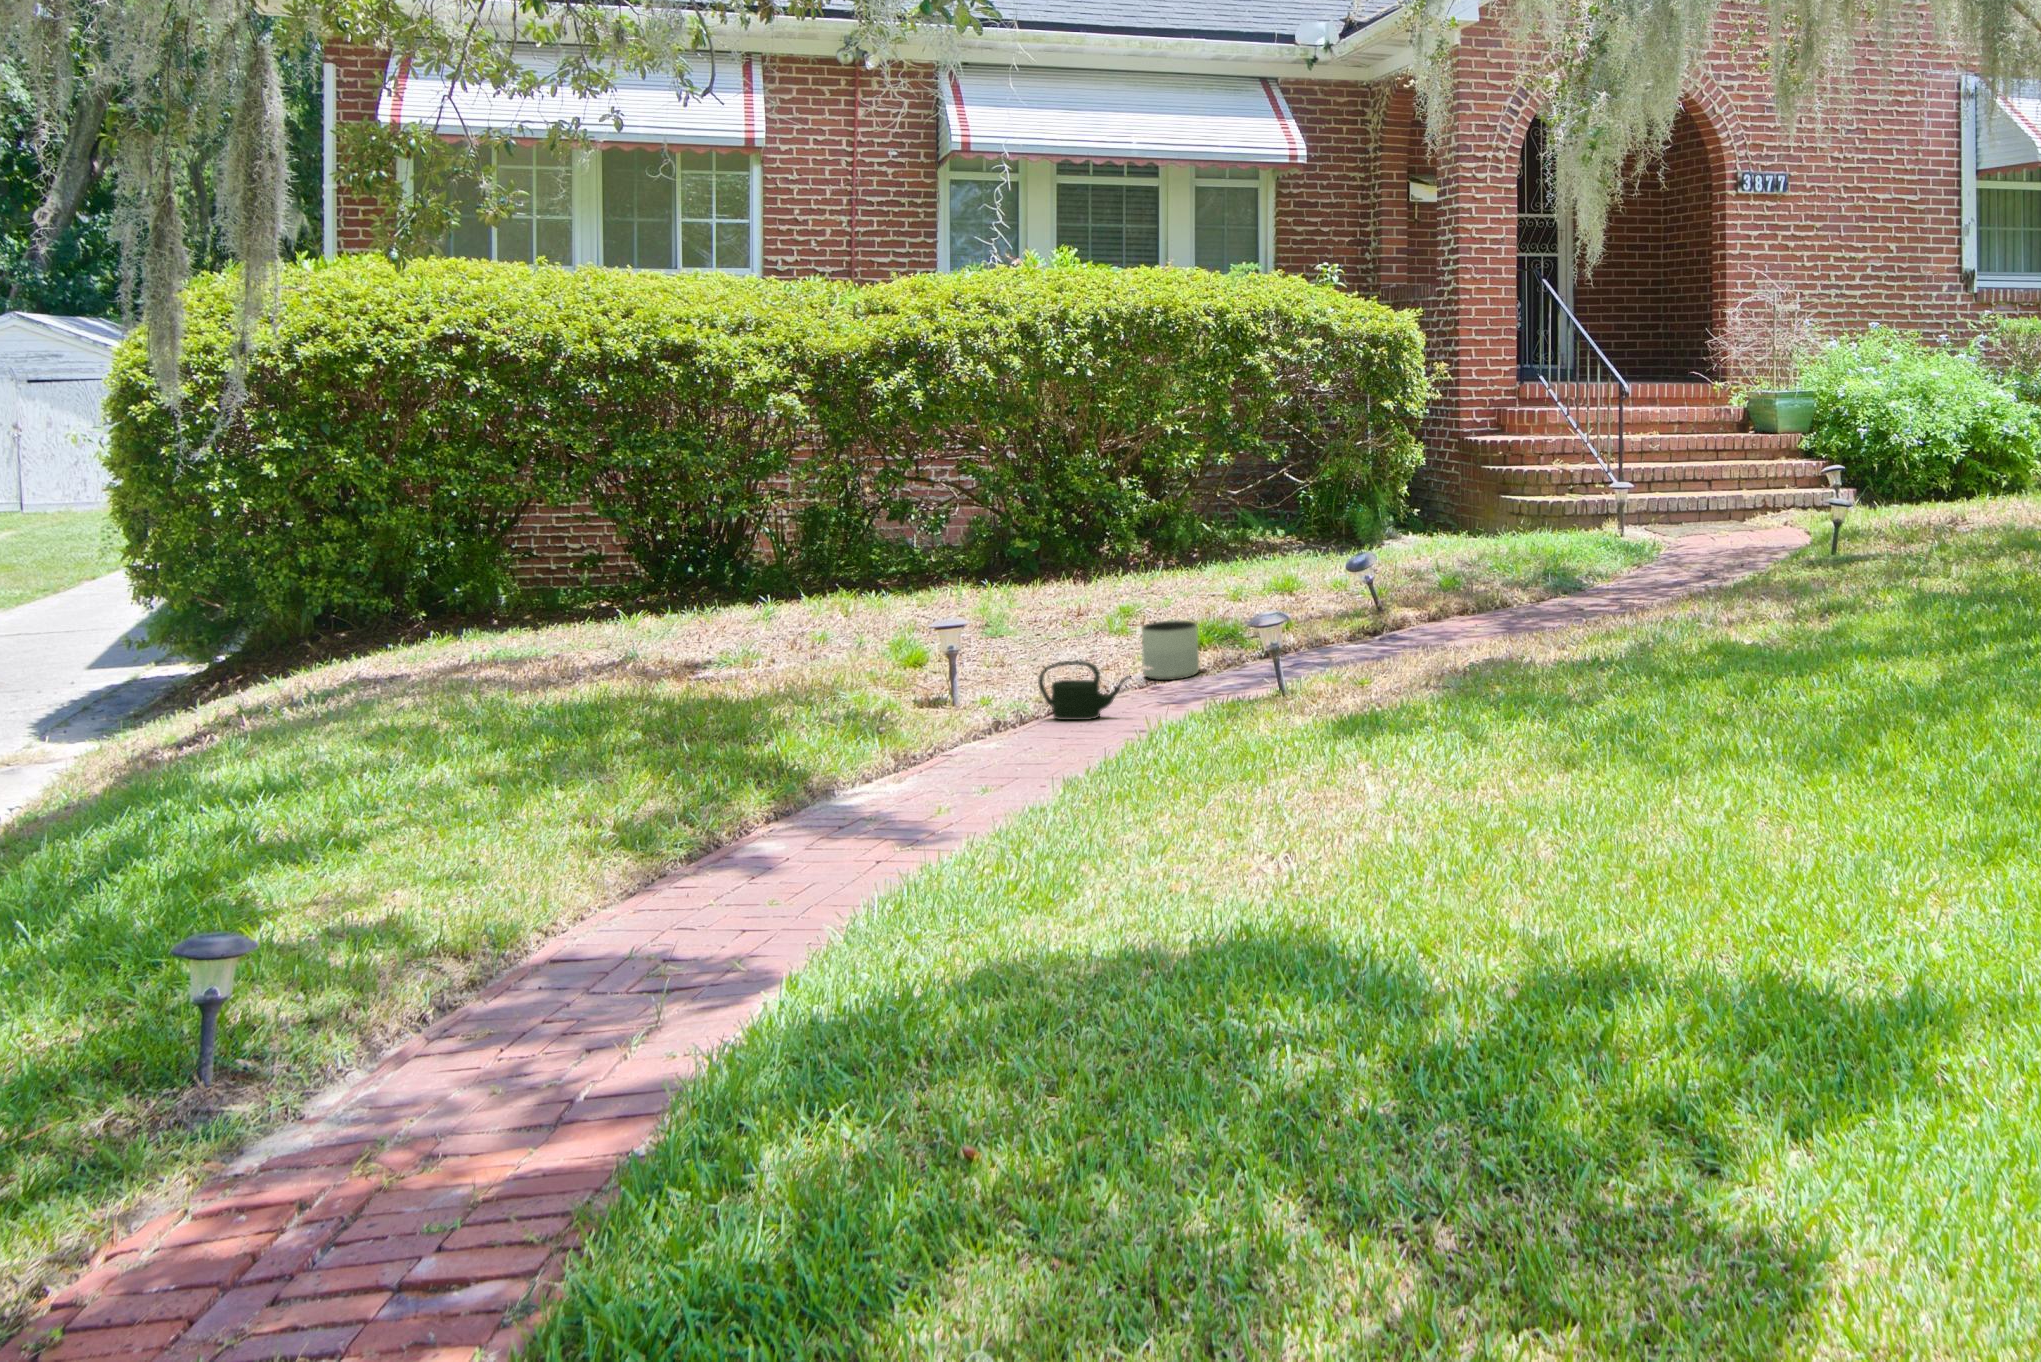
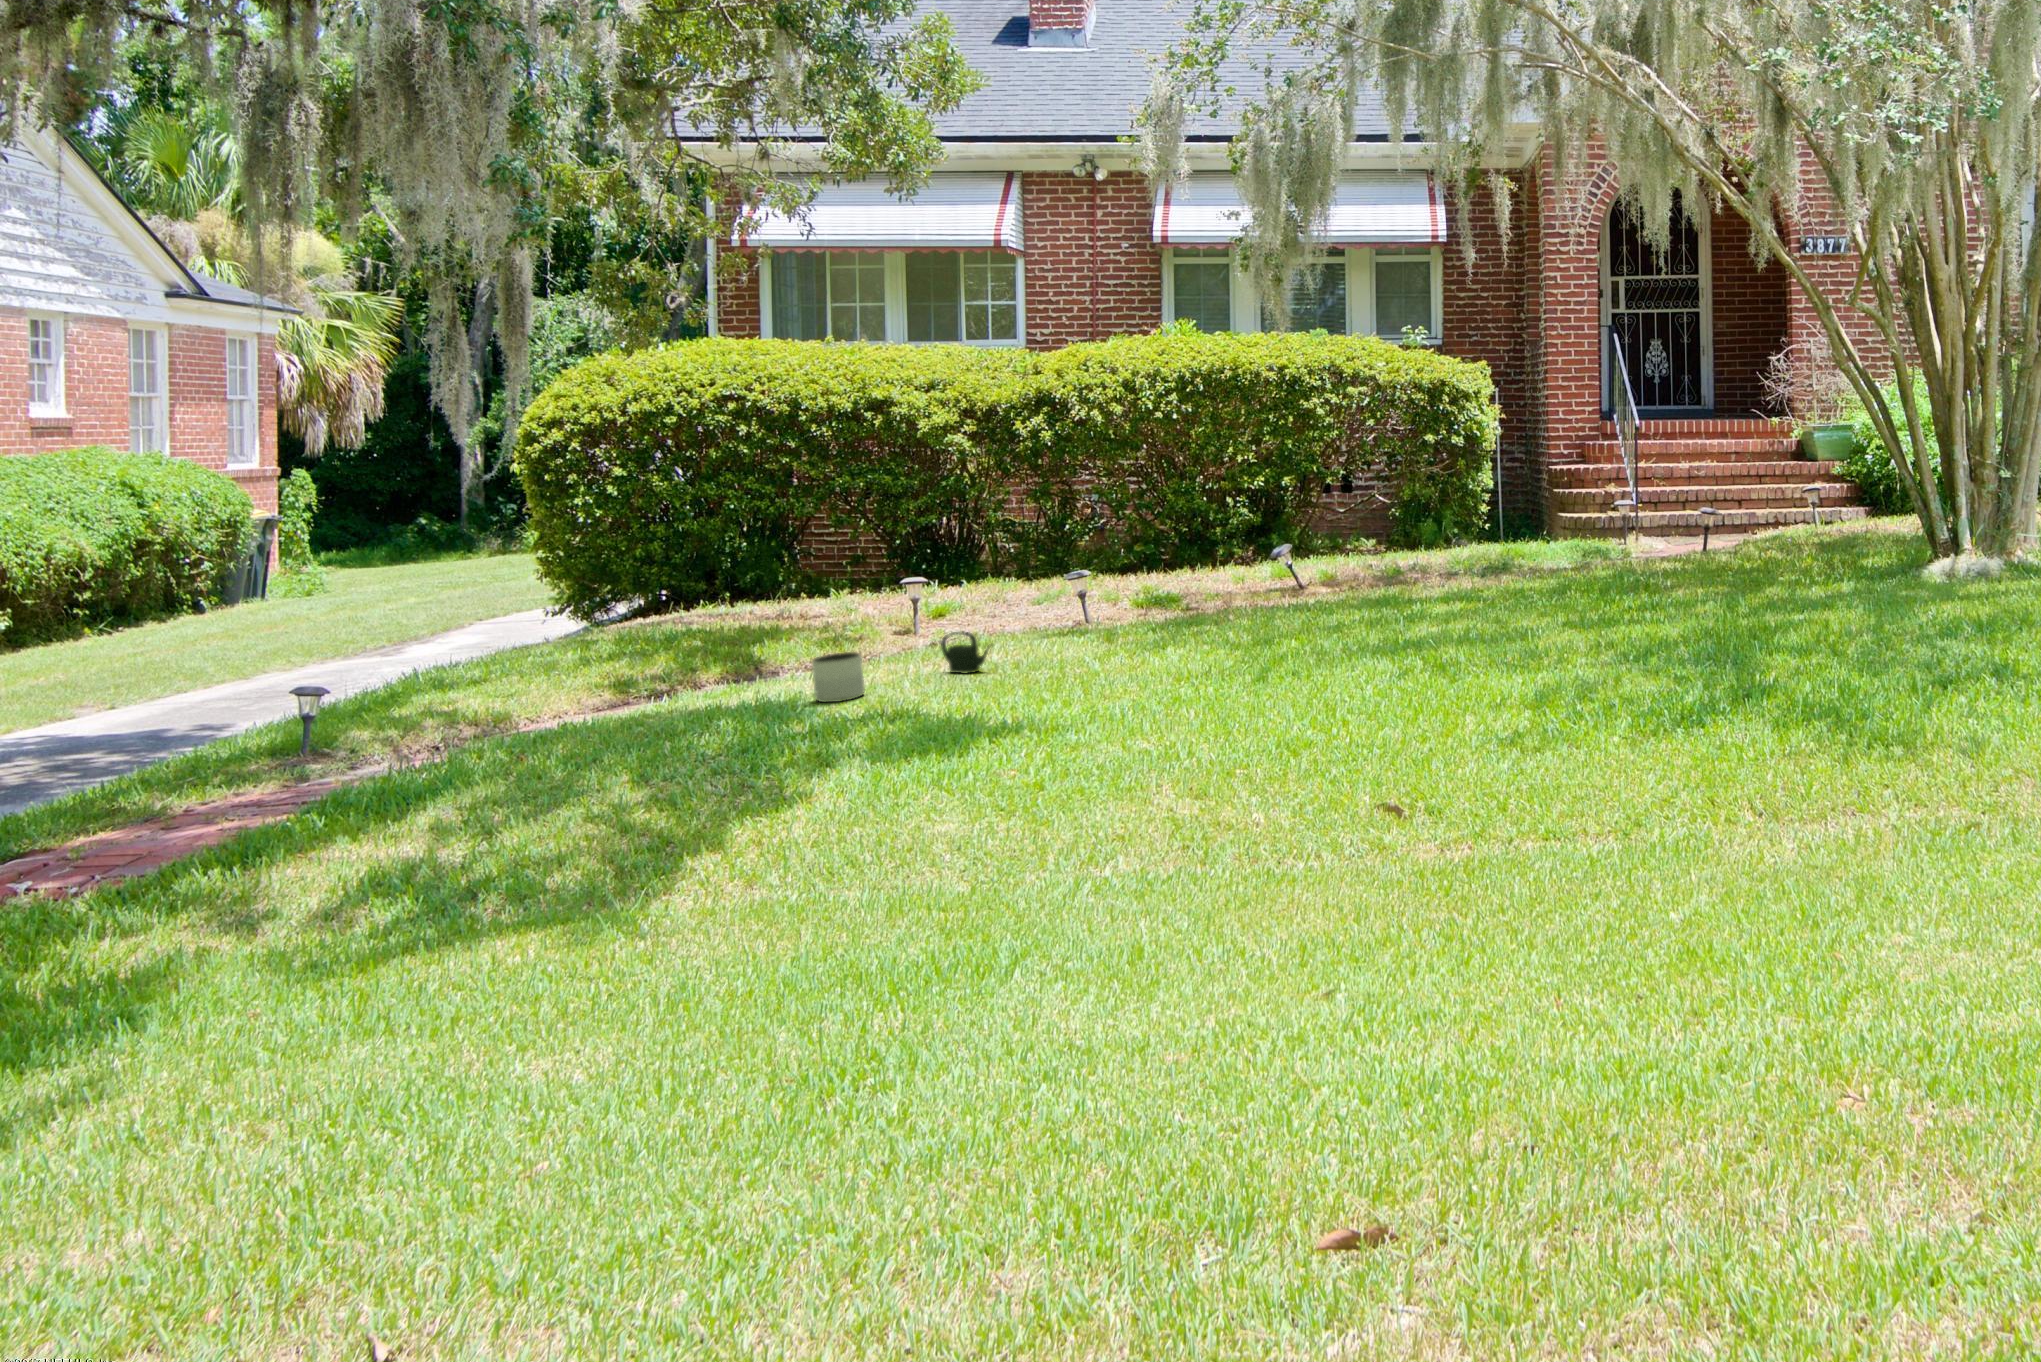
planter: present [1142,620,1199,680] -> present [812,652,865,702]

